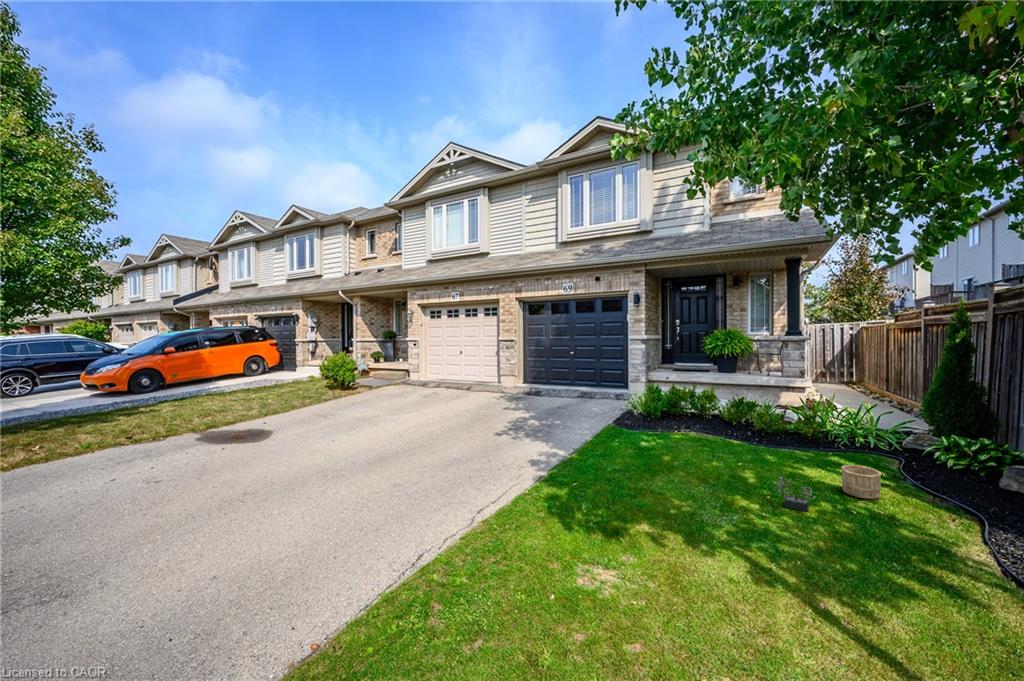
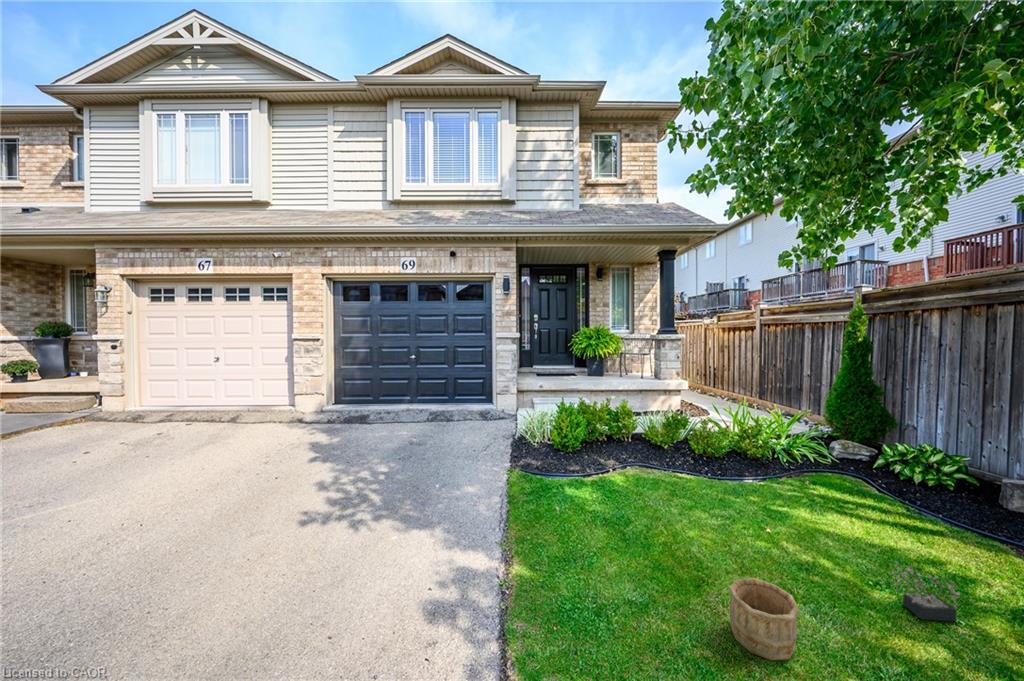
wooden bucket: present [841,465,882,499] -> present [729,578,799,660]

